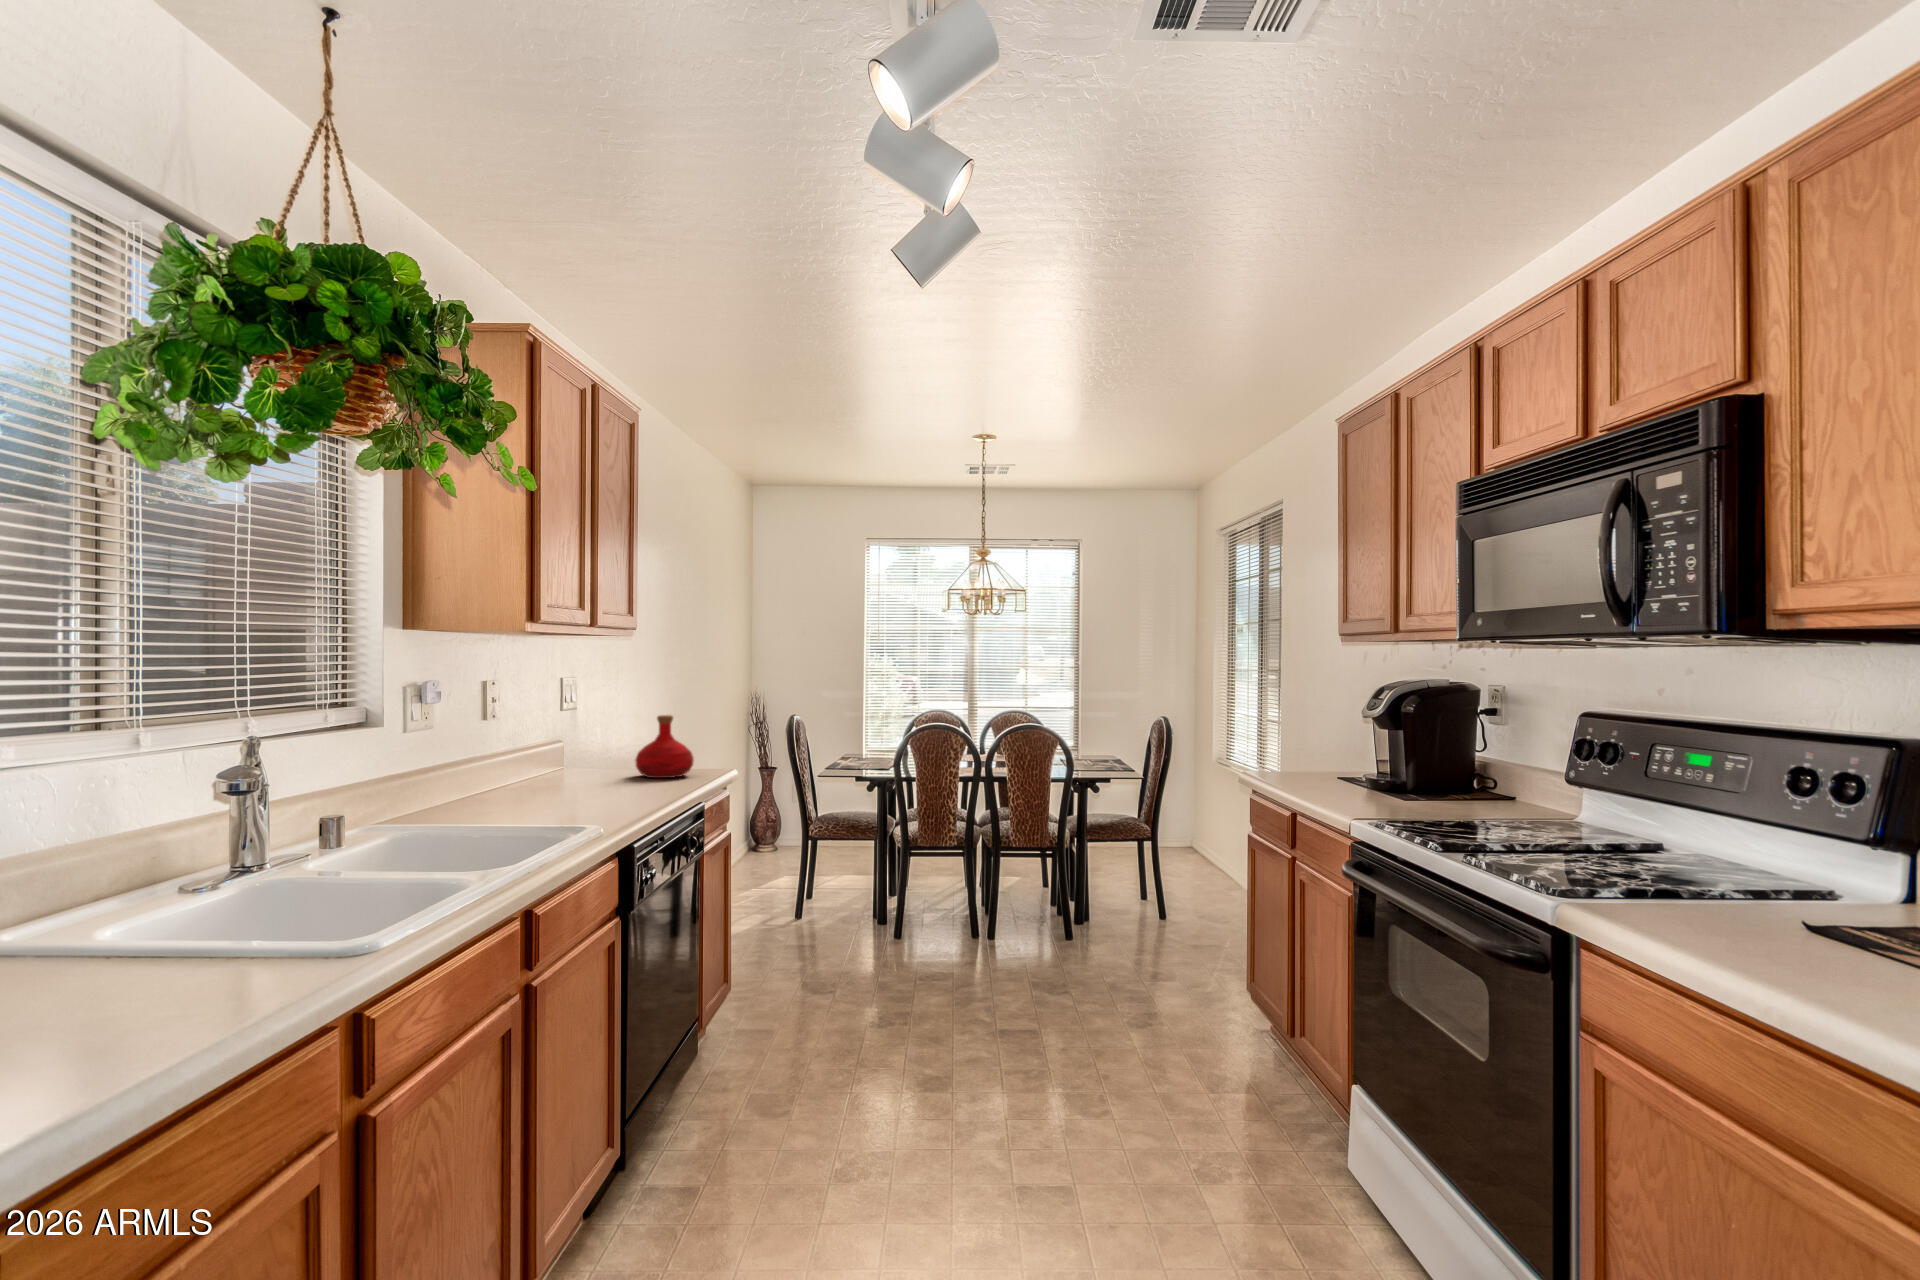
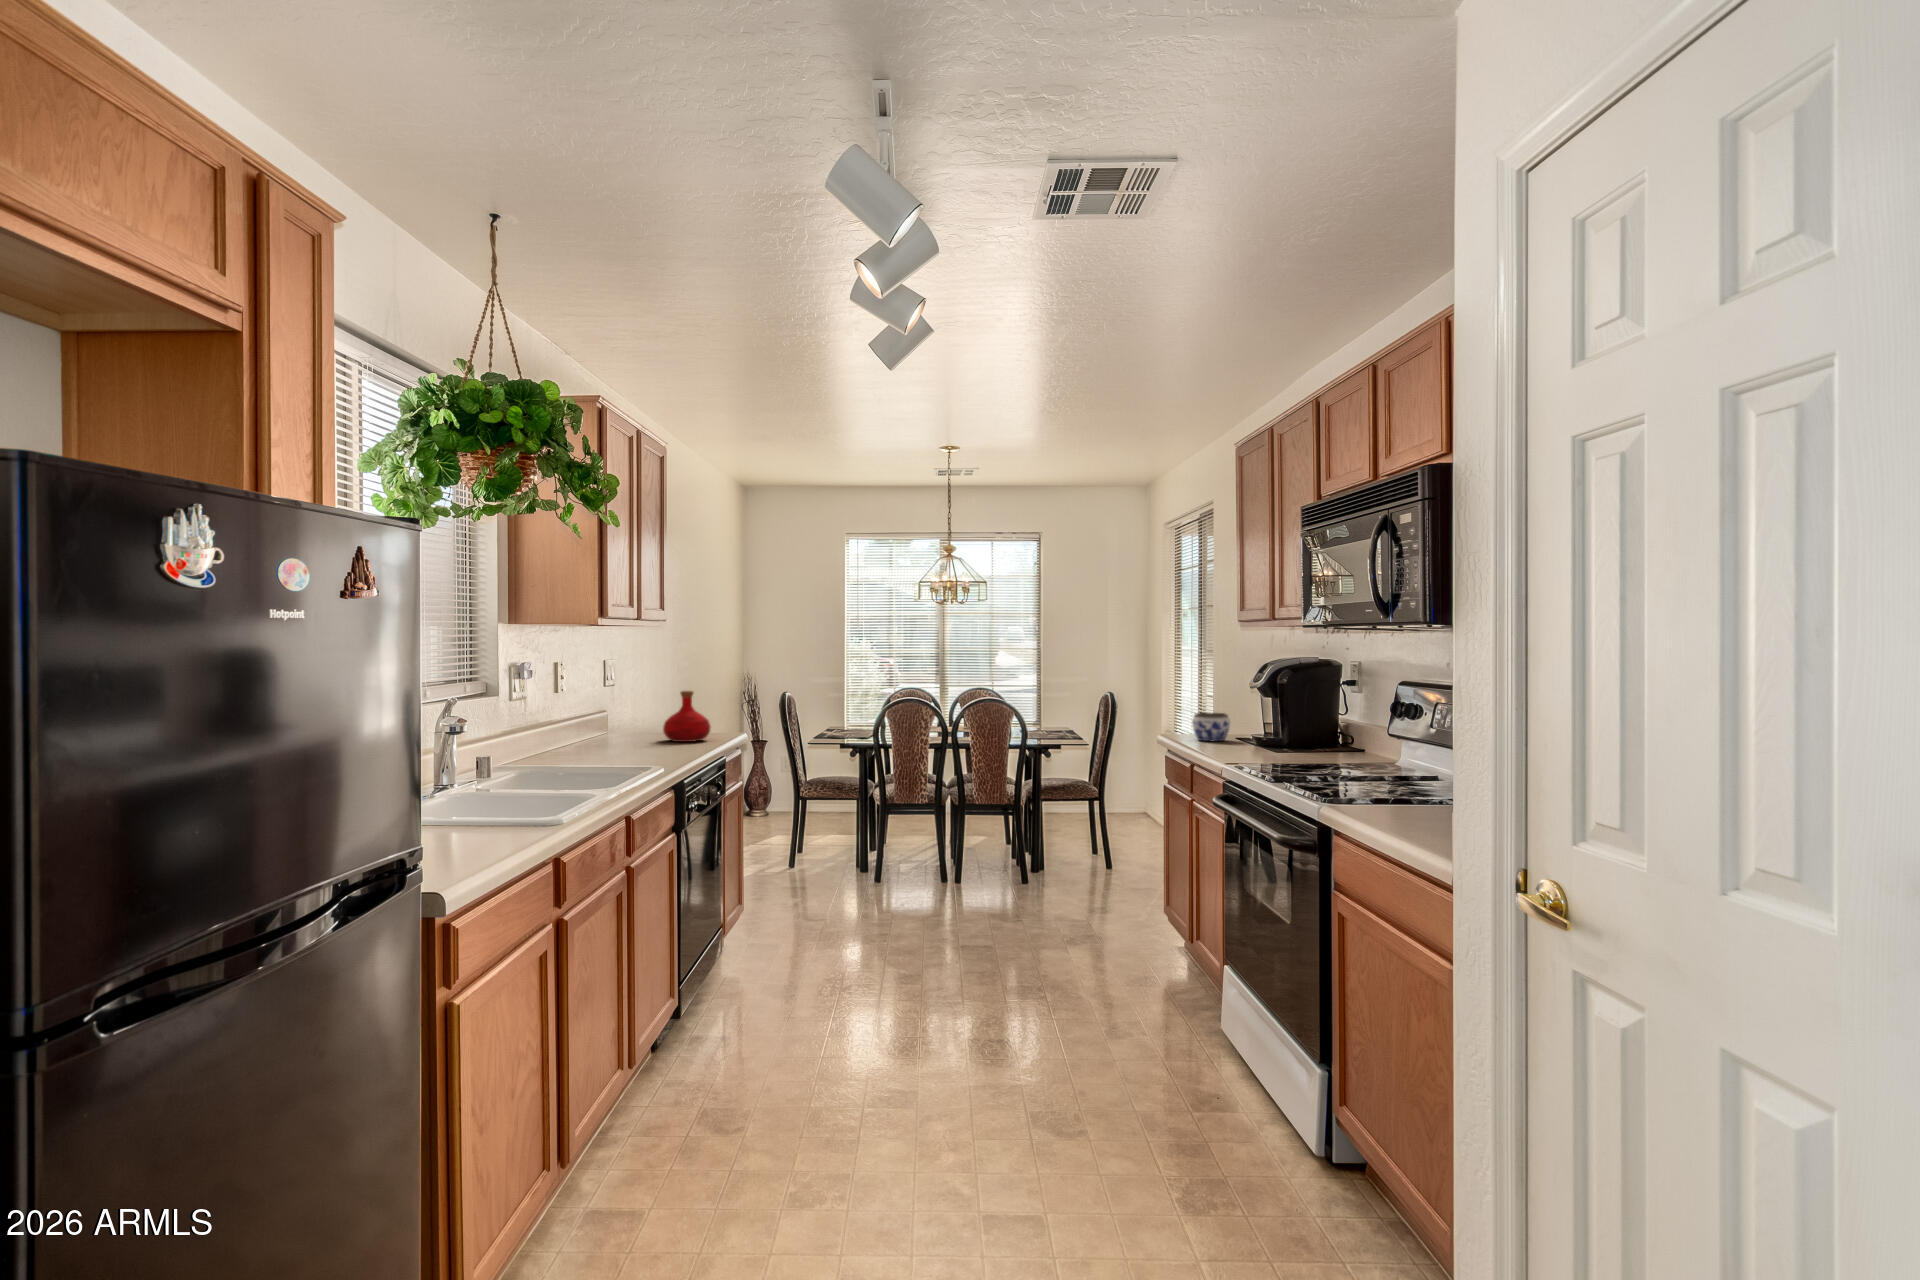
jar: none [1284,747,1332,783] -> present [1192,712,1230,741]

